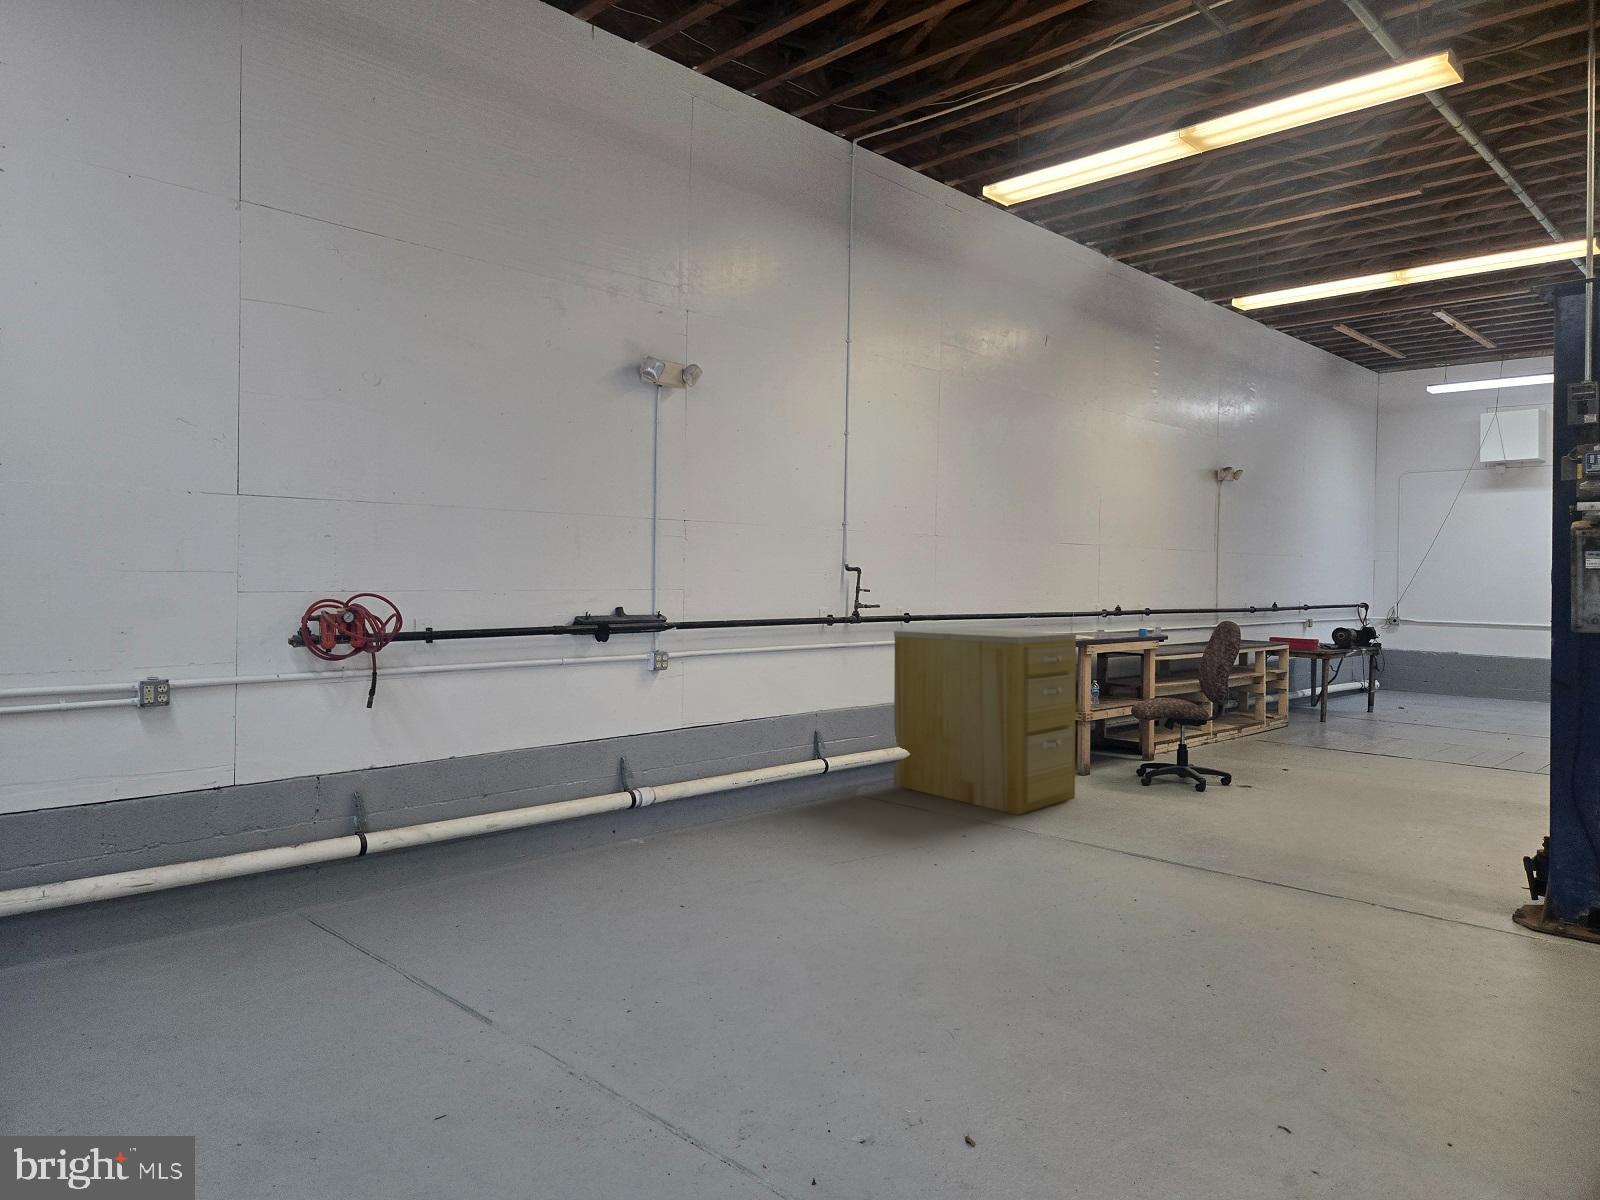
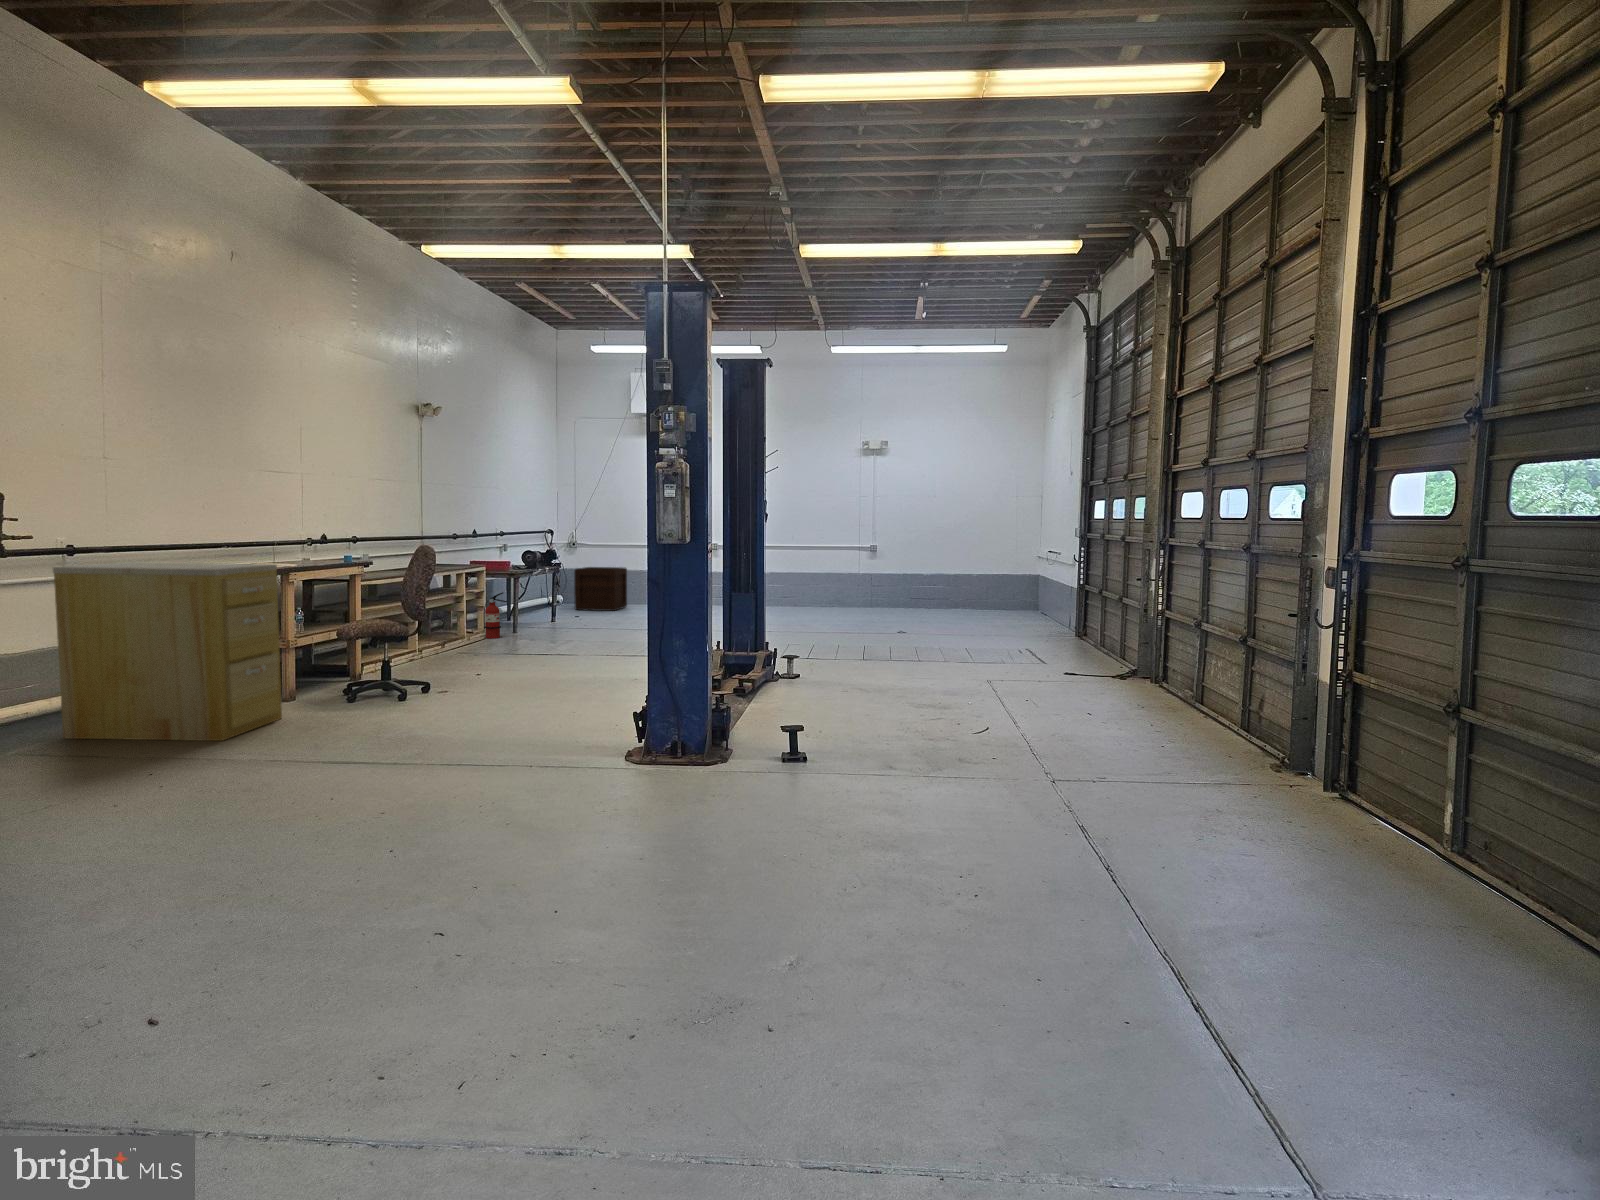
wooden crate: none [1398,648,1477,705] -> present [574,567,627,611]
fire extinguisher: none [1287,674,1319,727] -> present [484,592,507,638]

